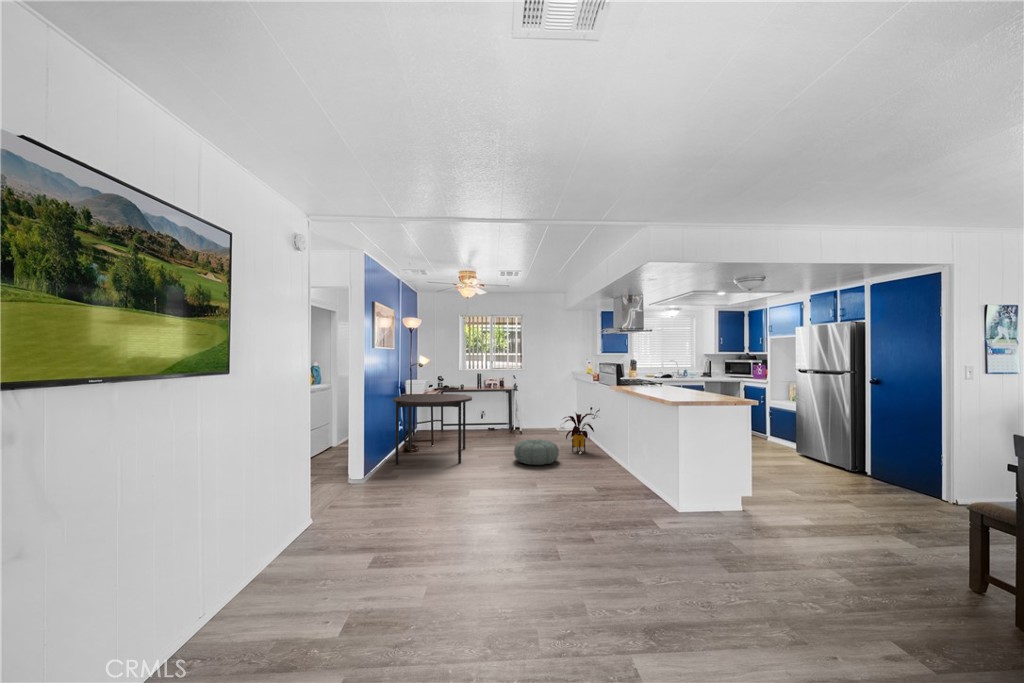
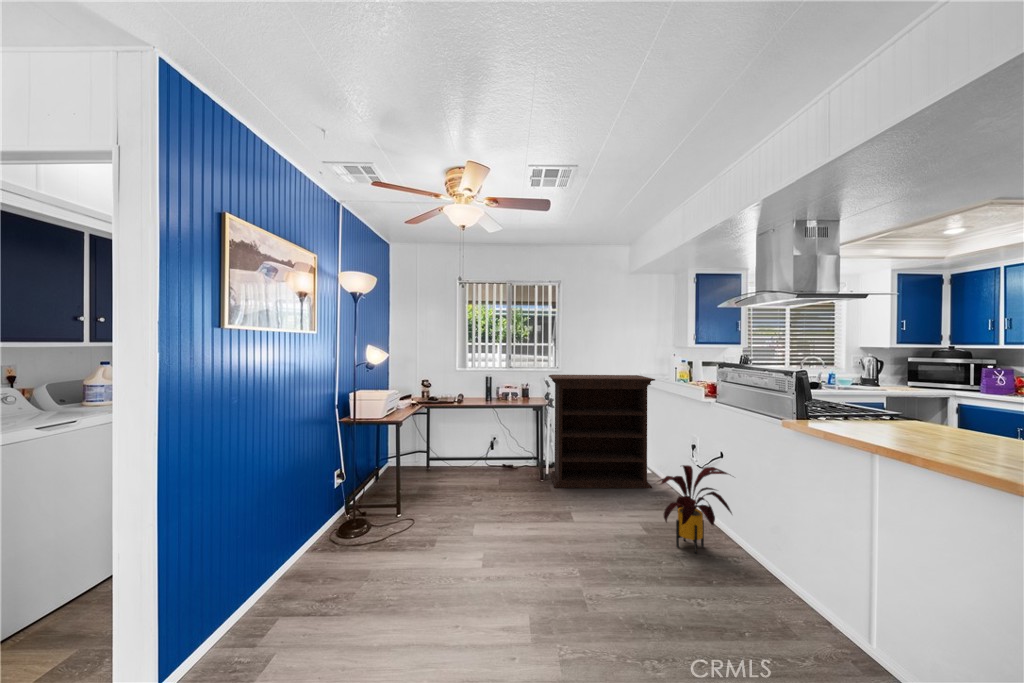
bookshelf: none [515,372,575,436] -> present [549,375,655,488]
dining table: present [393,394,472,464] -> none [292,419,471,596]
pouf: present [514,439,559,465] -> none [563,530,669,615]

